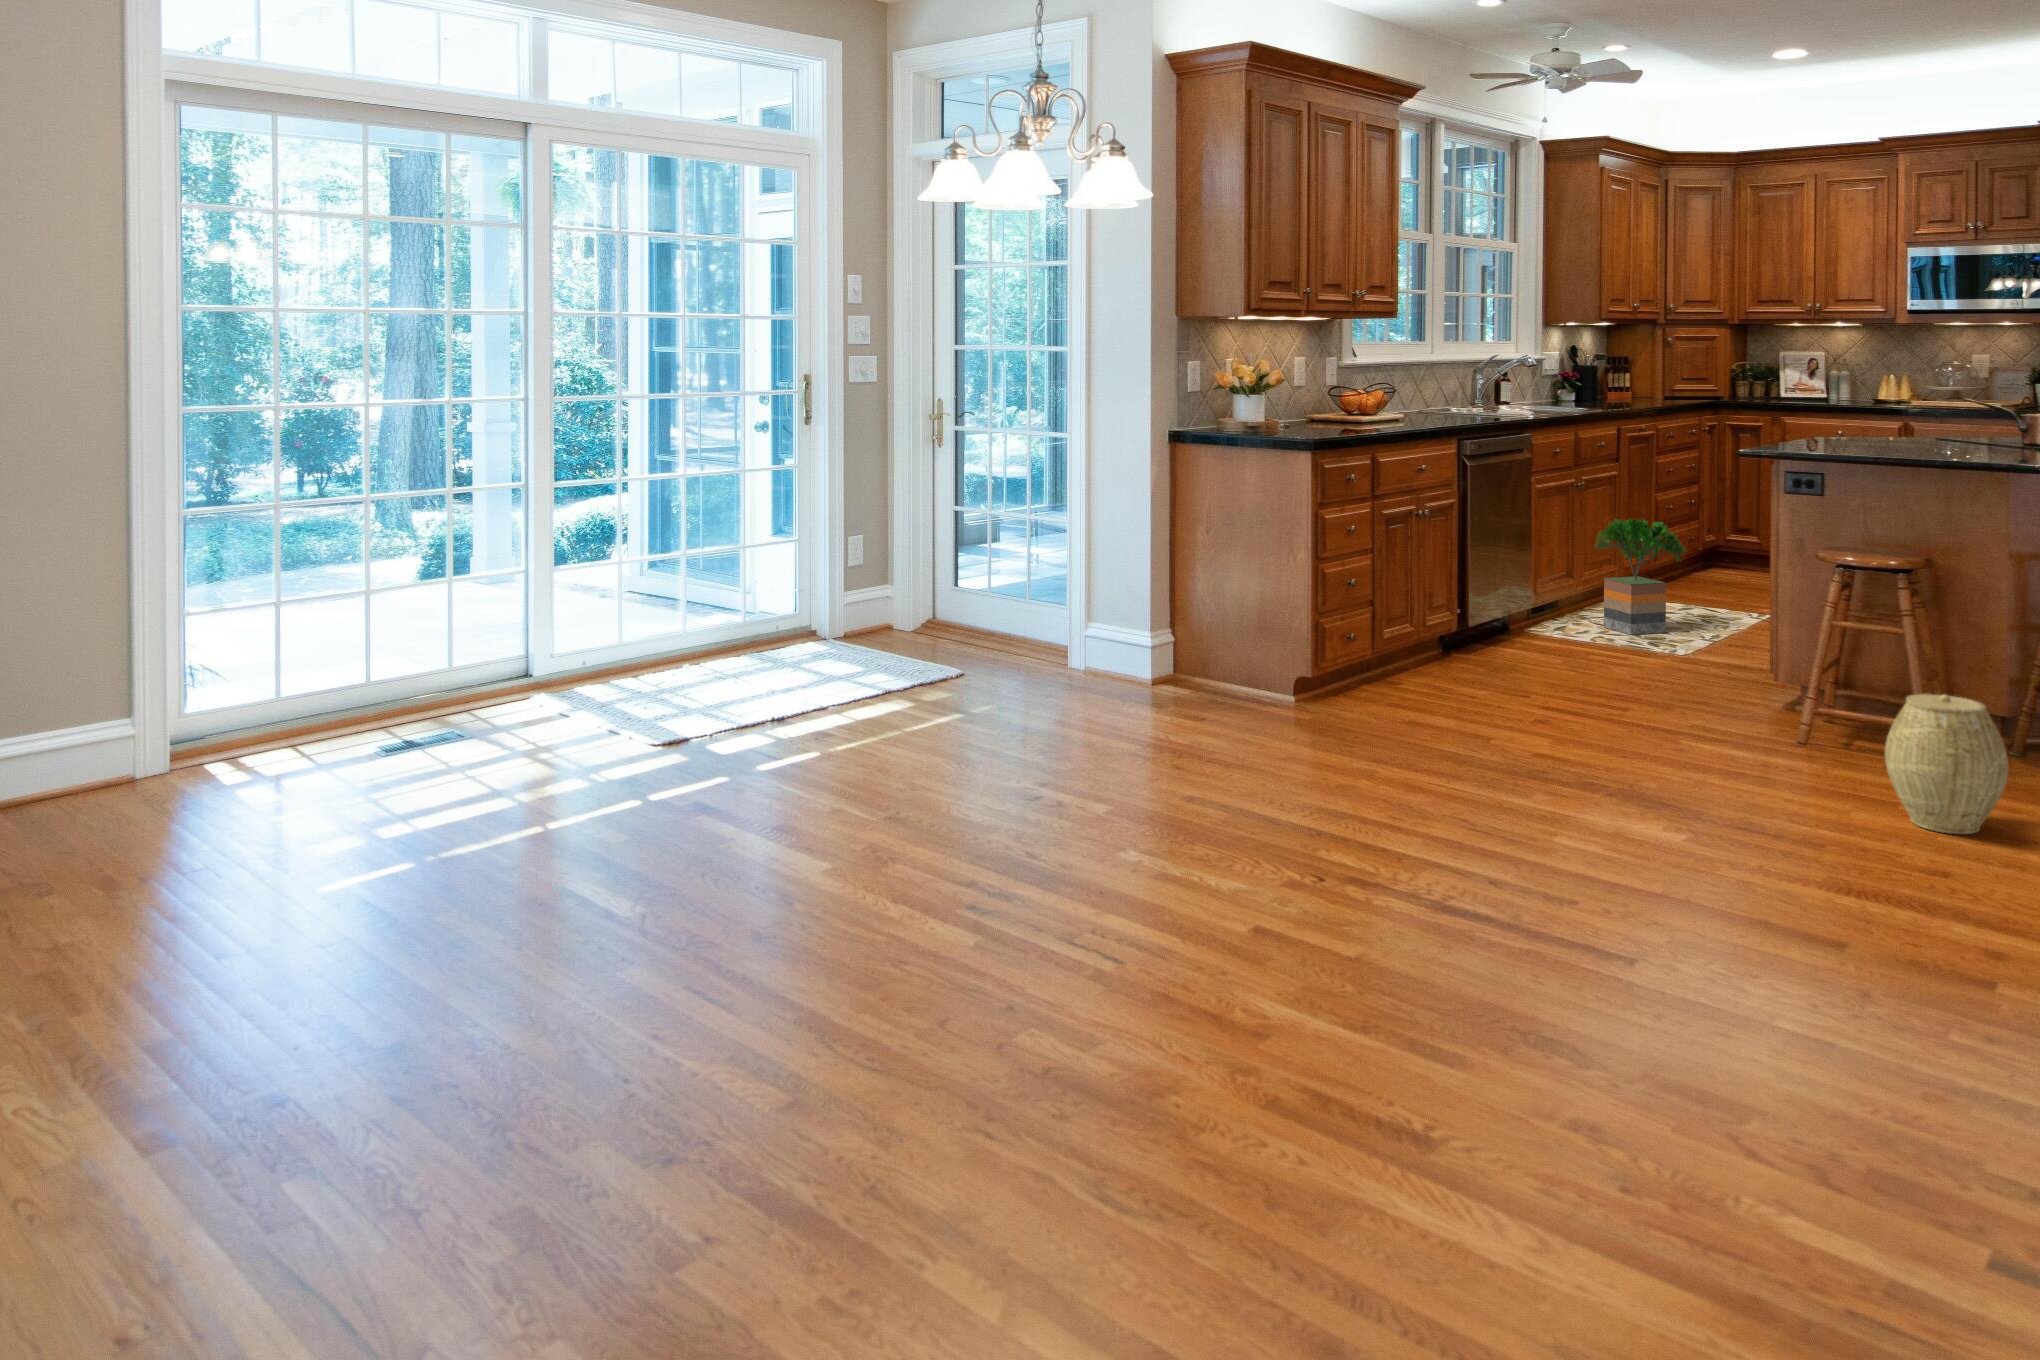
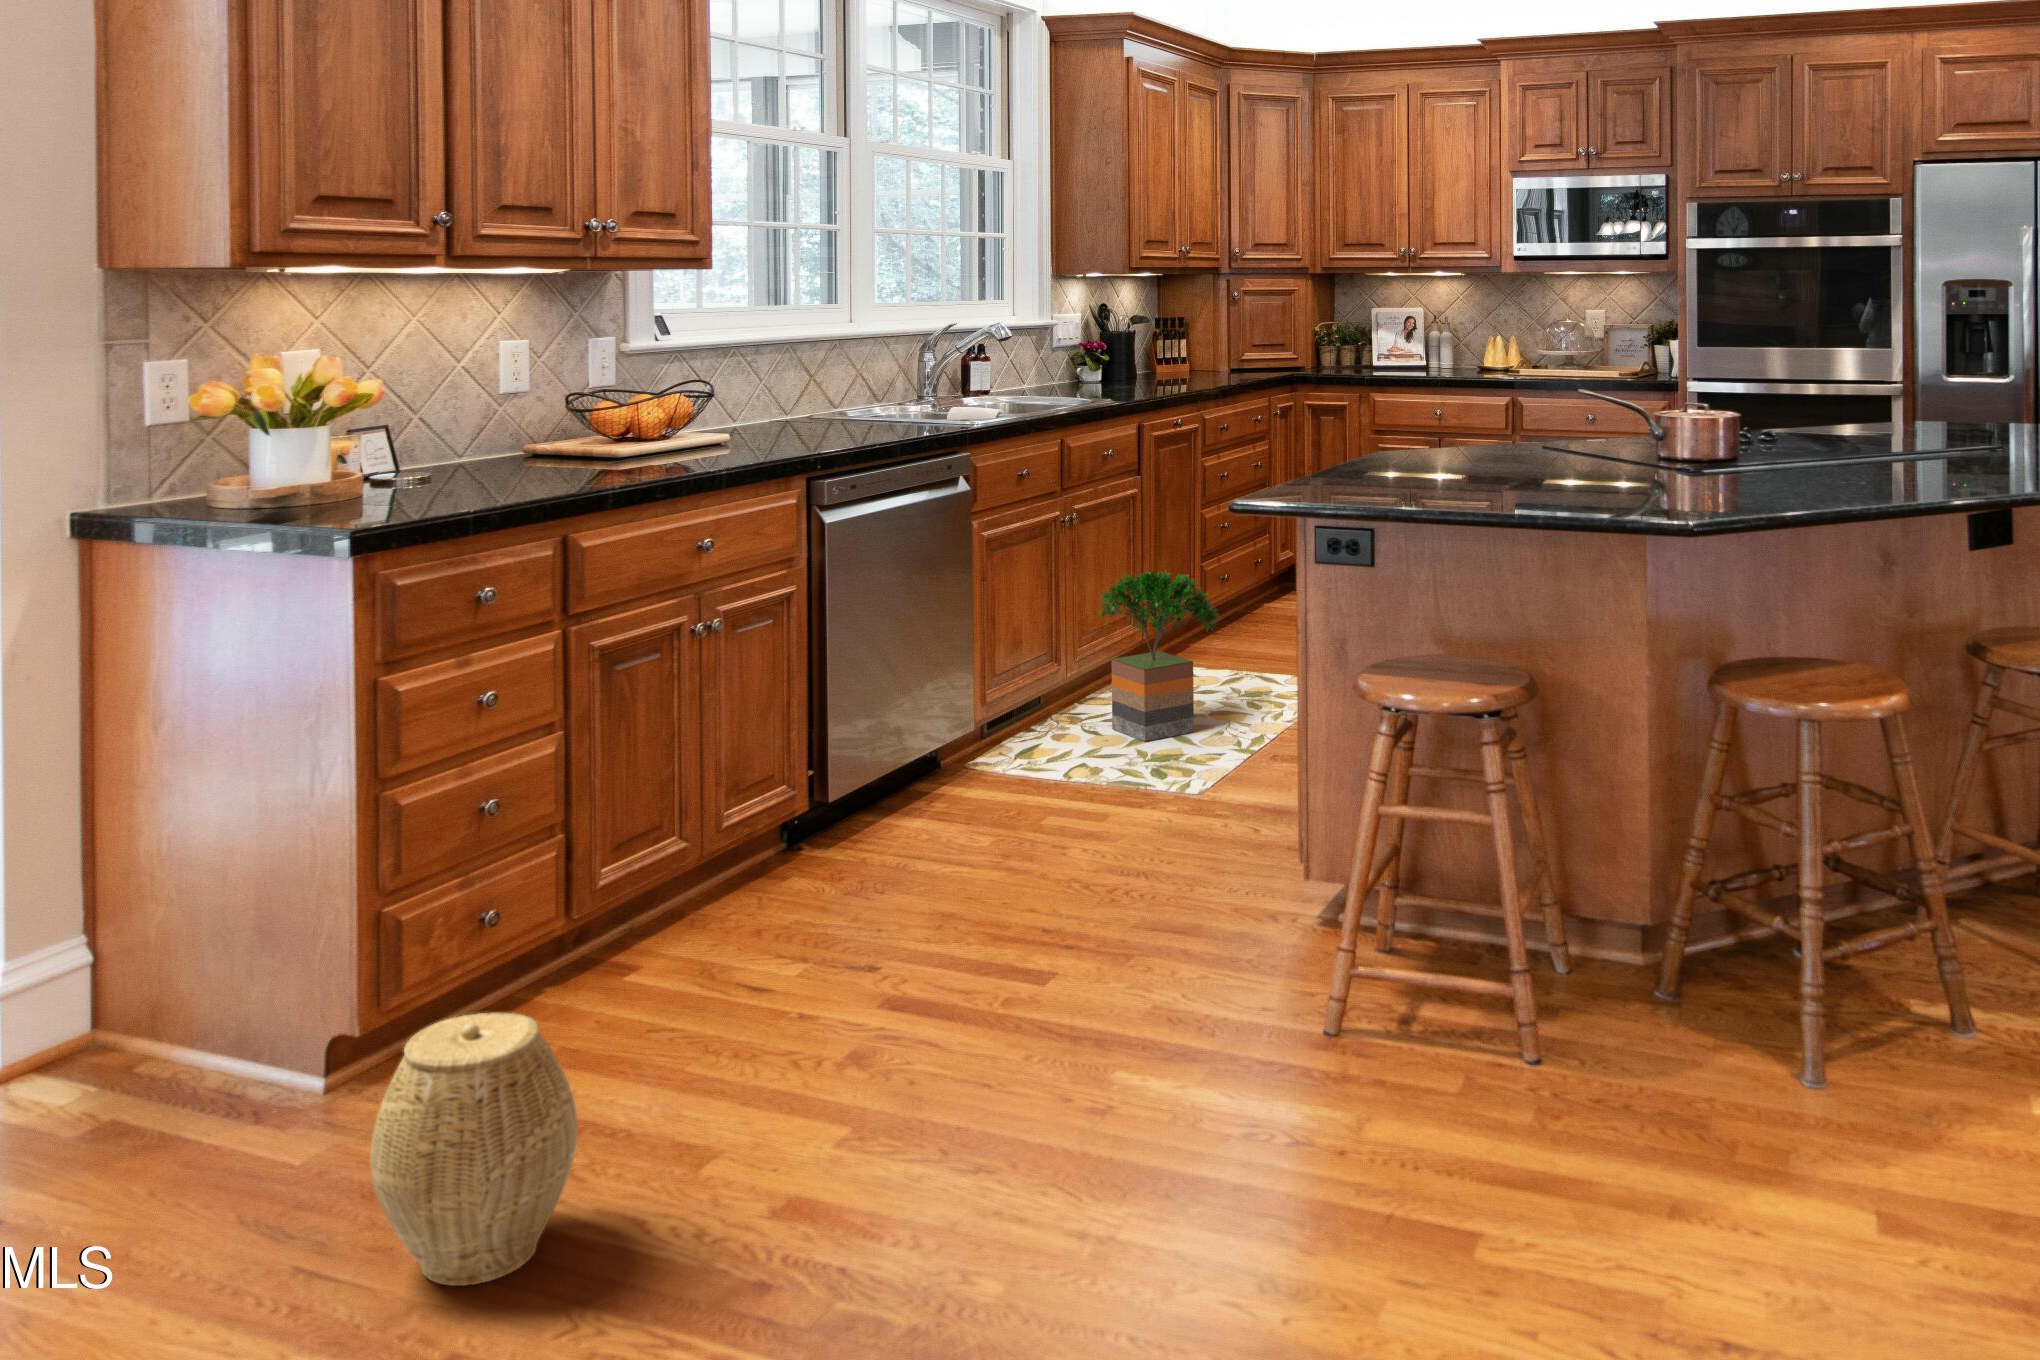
woven basket: present [1885,694,2008,834] -> present [370,1013,578,1286]

